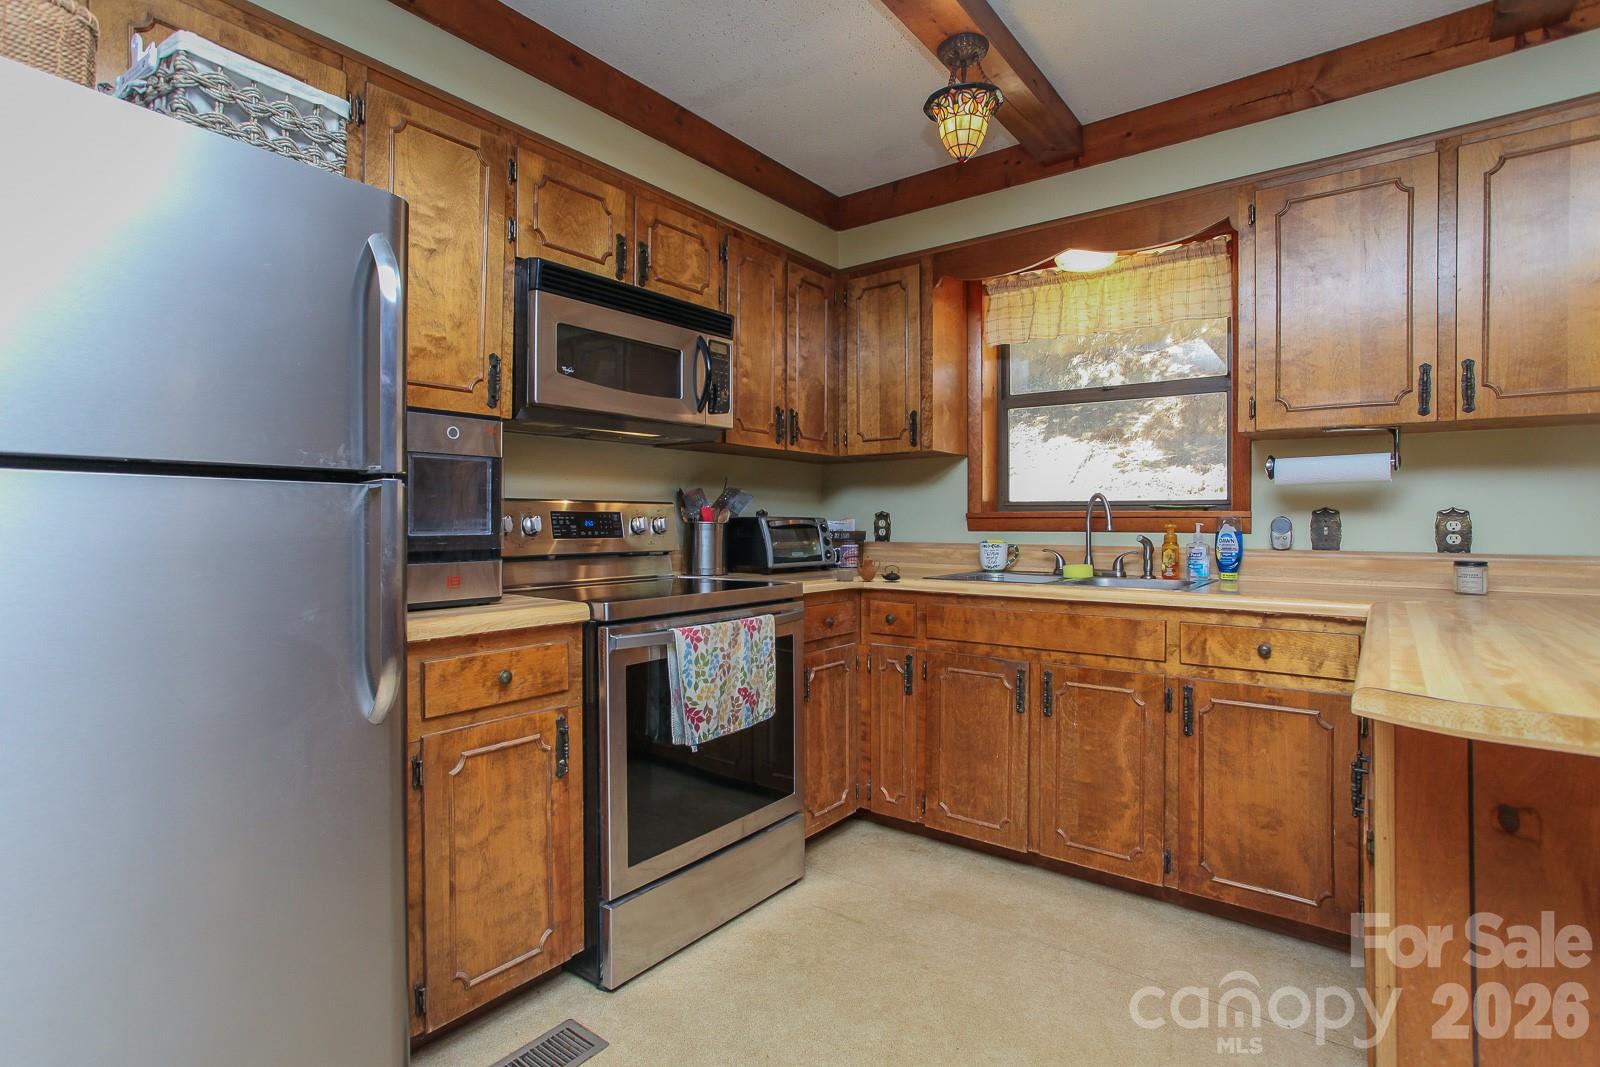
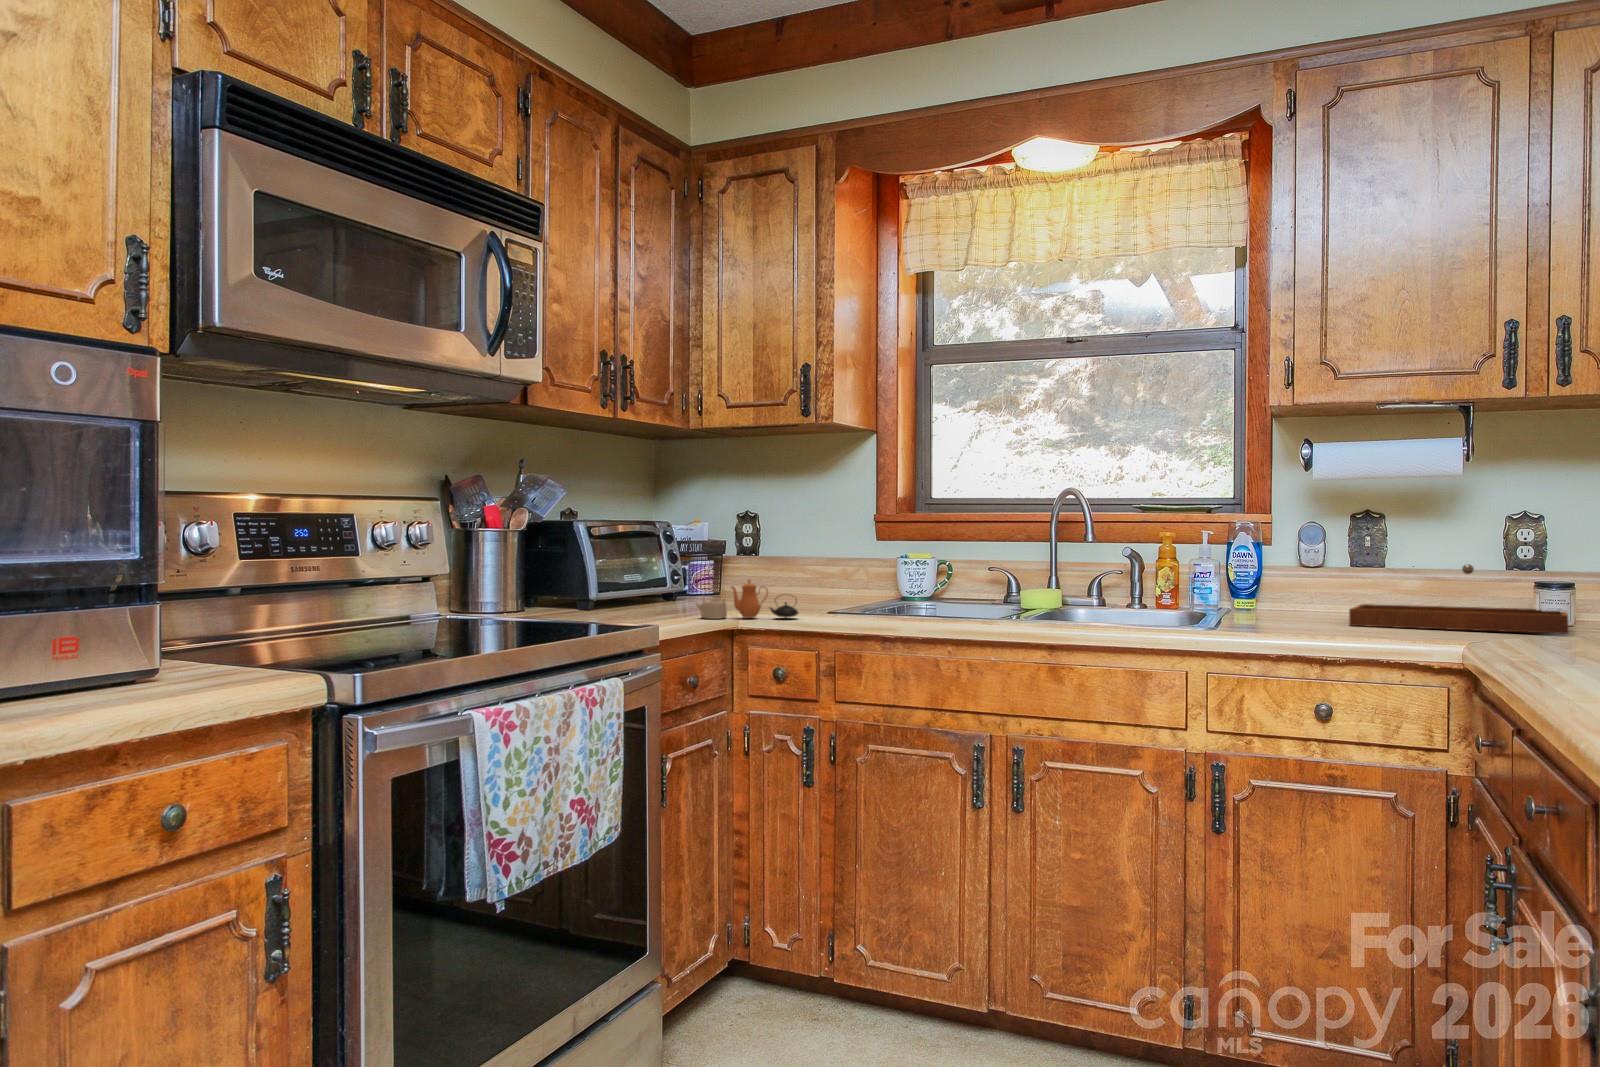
tray: none [1303,547,1486,599] -> present [1349,564,1568,634]

